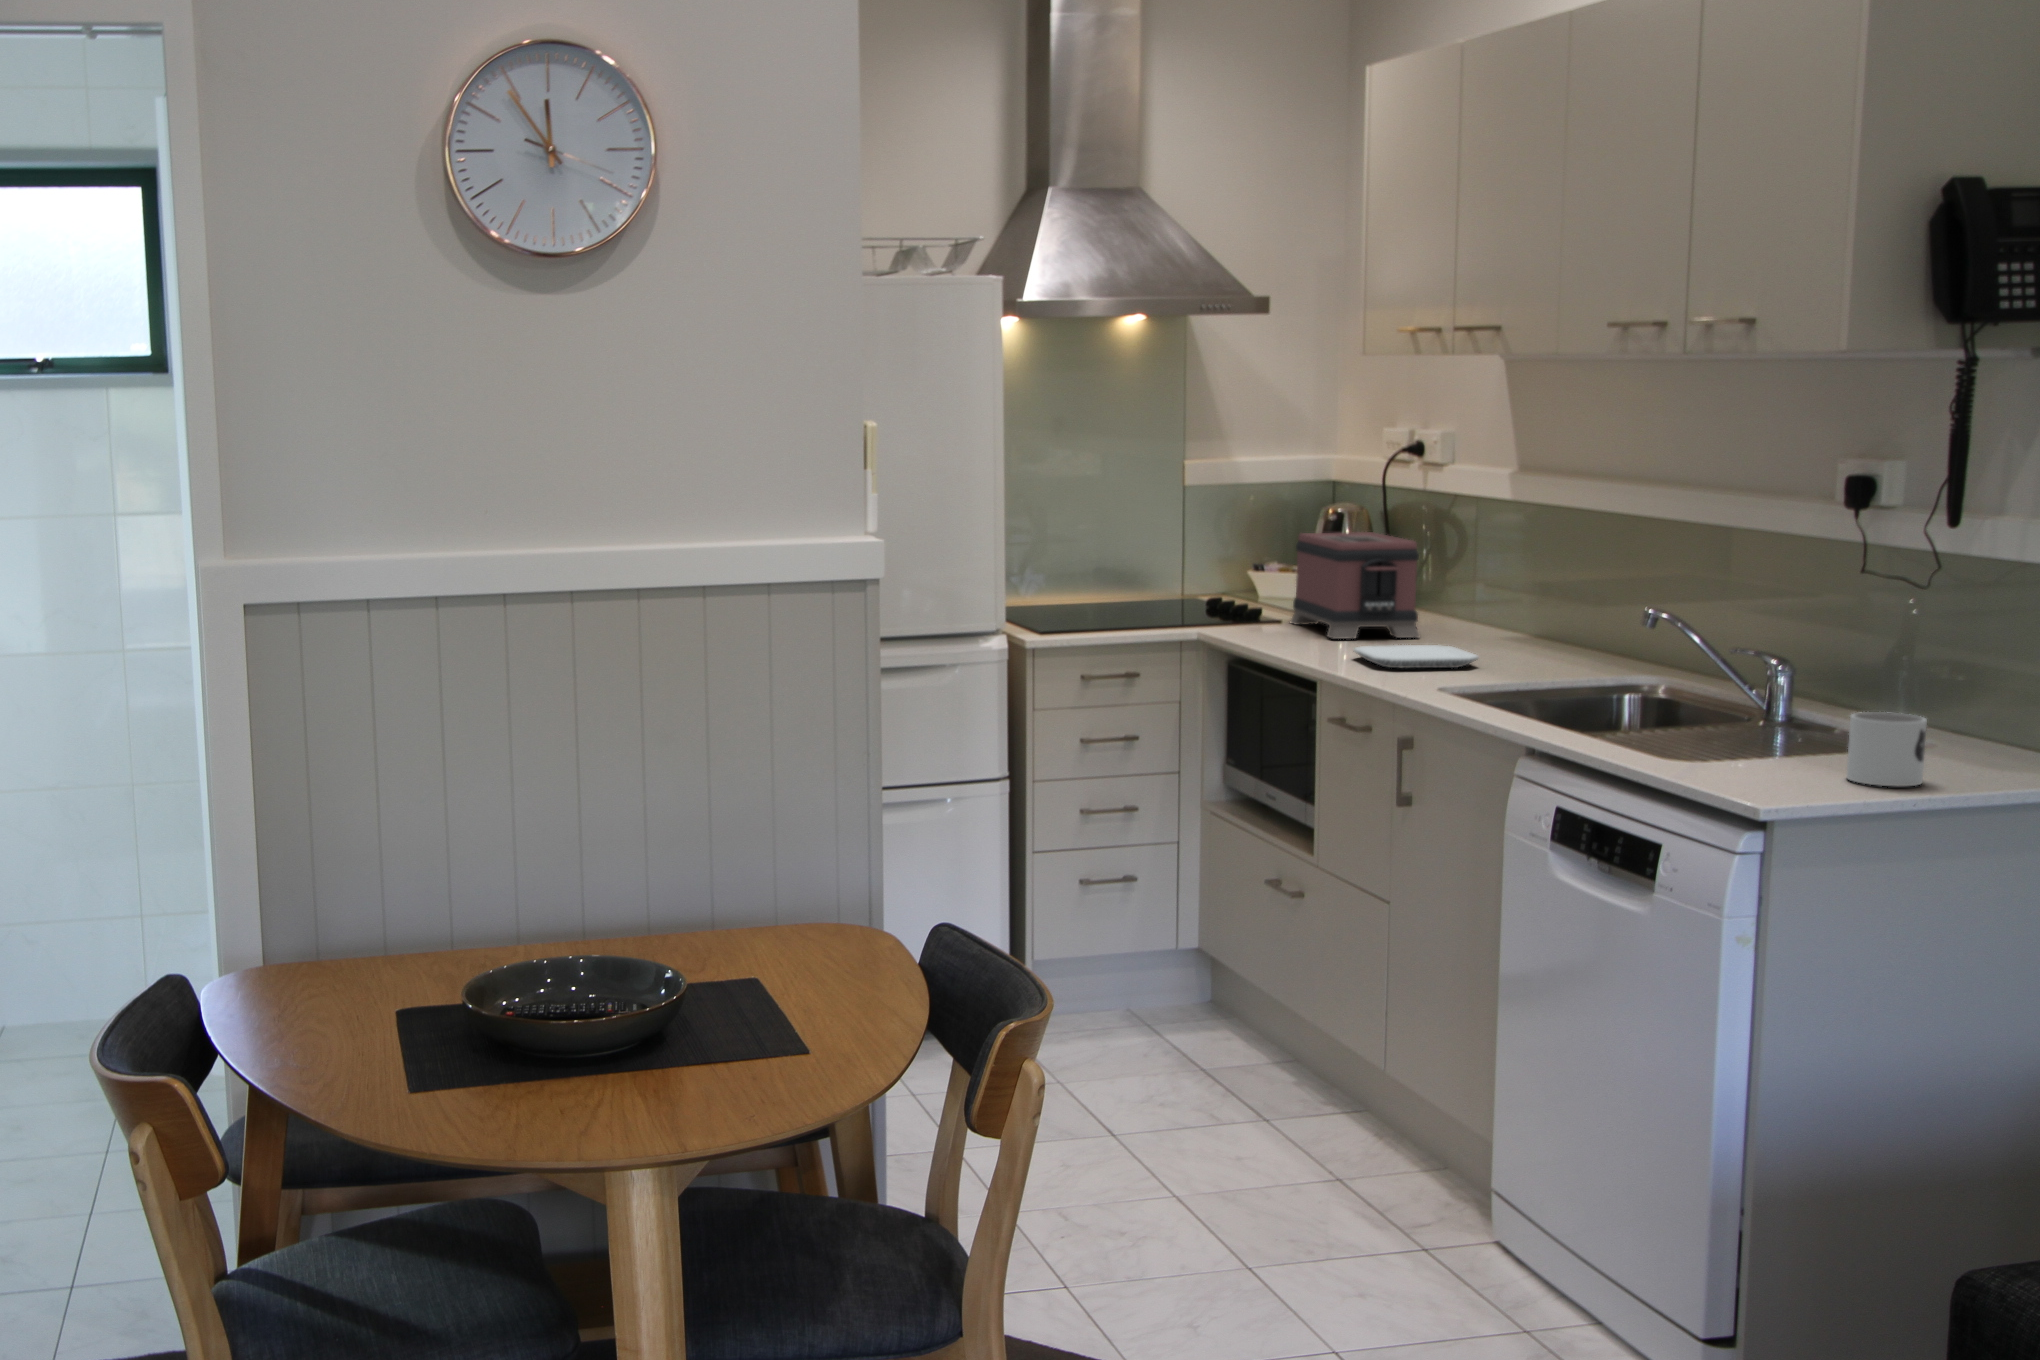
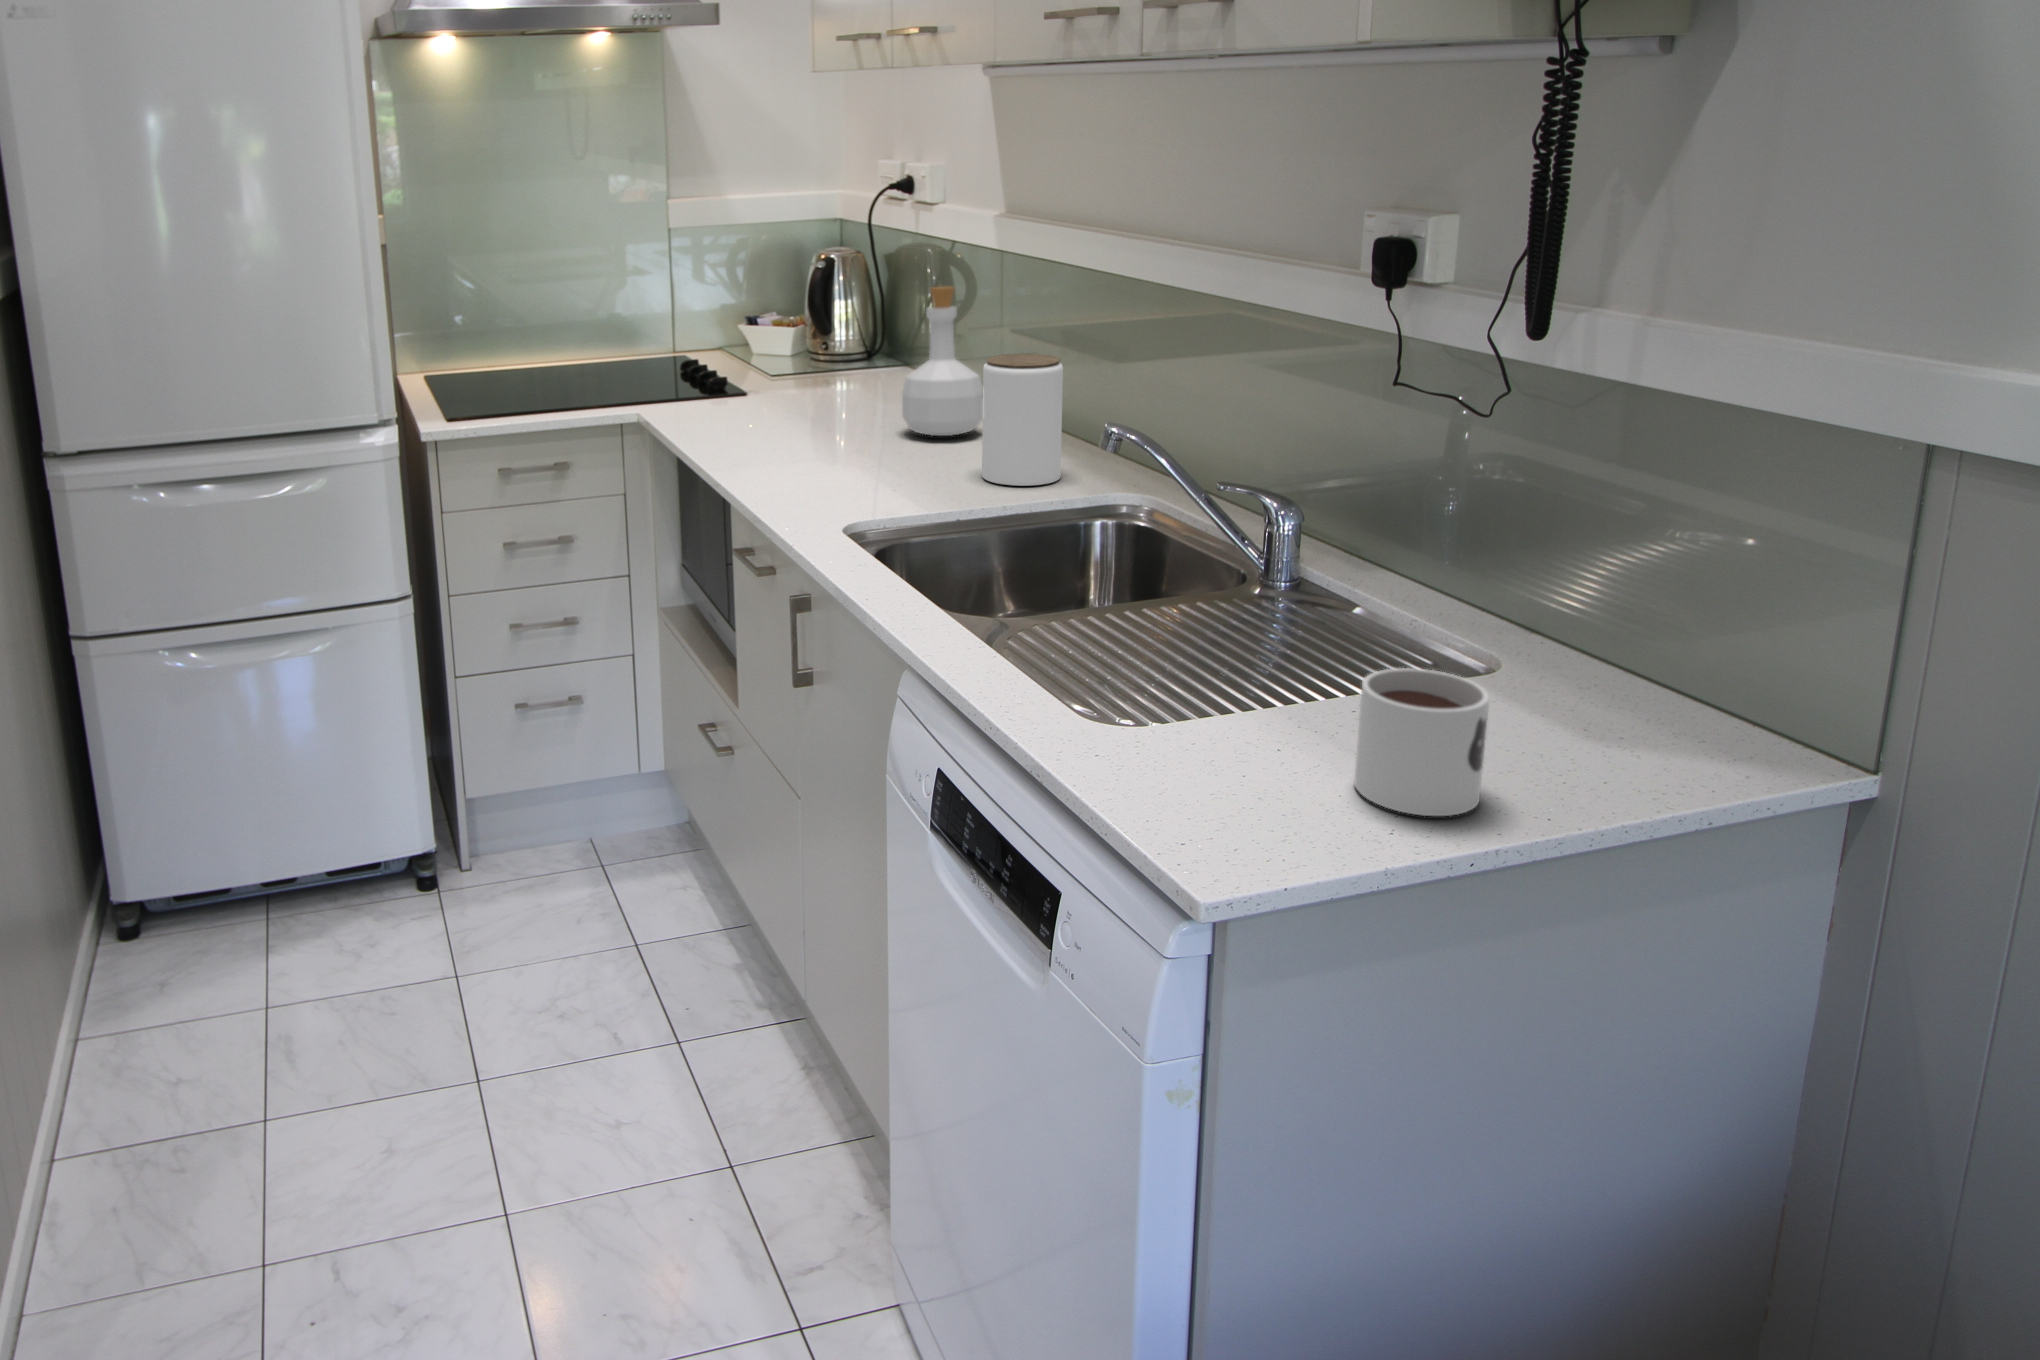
bottle: none [1440,527,1510,647] -> present [902,287,983,436]
toaster: present [1291,532,1420,639] -> none [761,285,890,423]
jar: none [1525,574,1594,672] -> present [982,354,1063,486]
plate: present [1354,645,1478,668] -> none [781,439,925,482]

